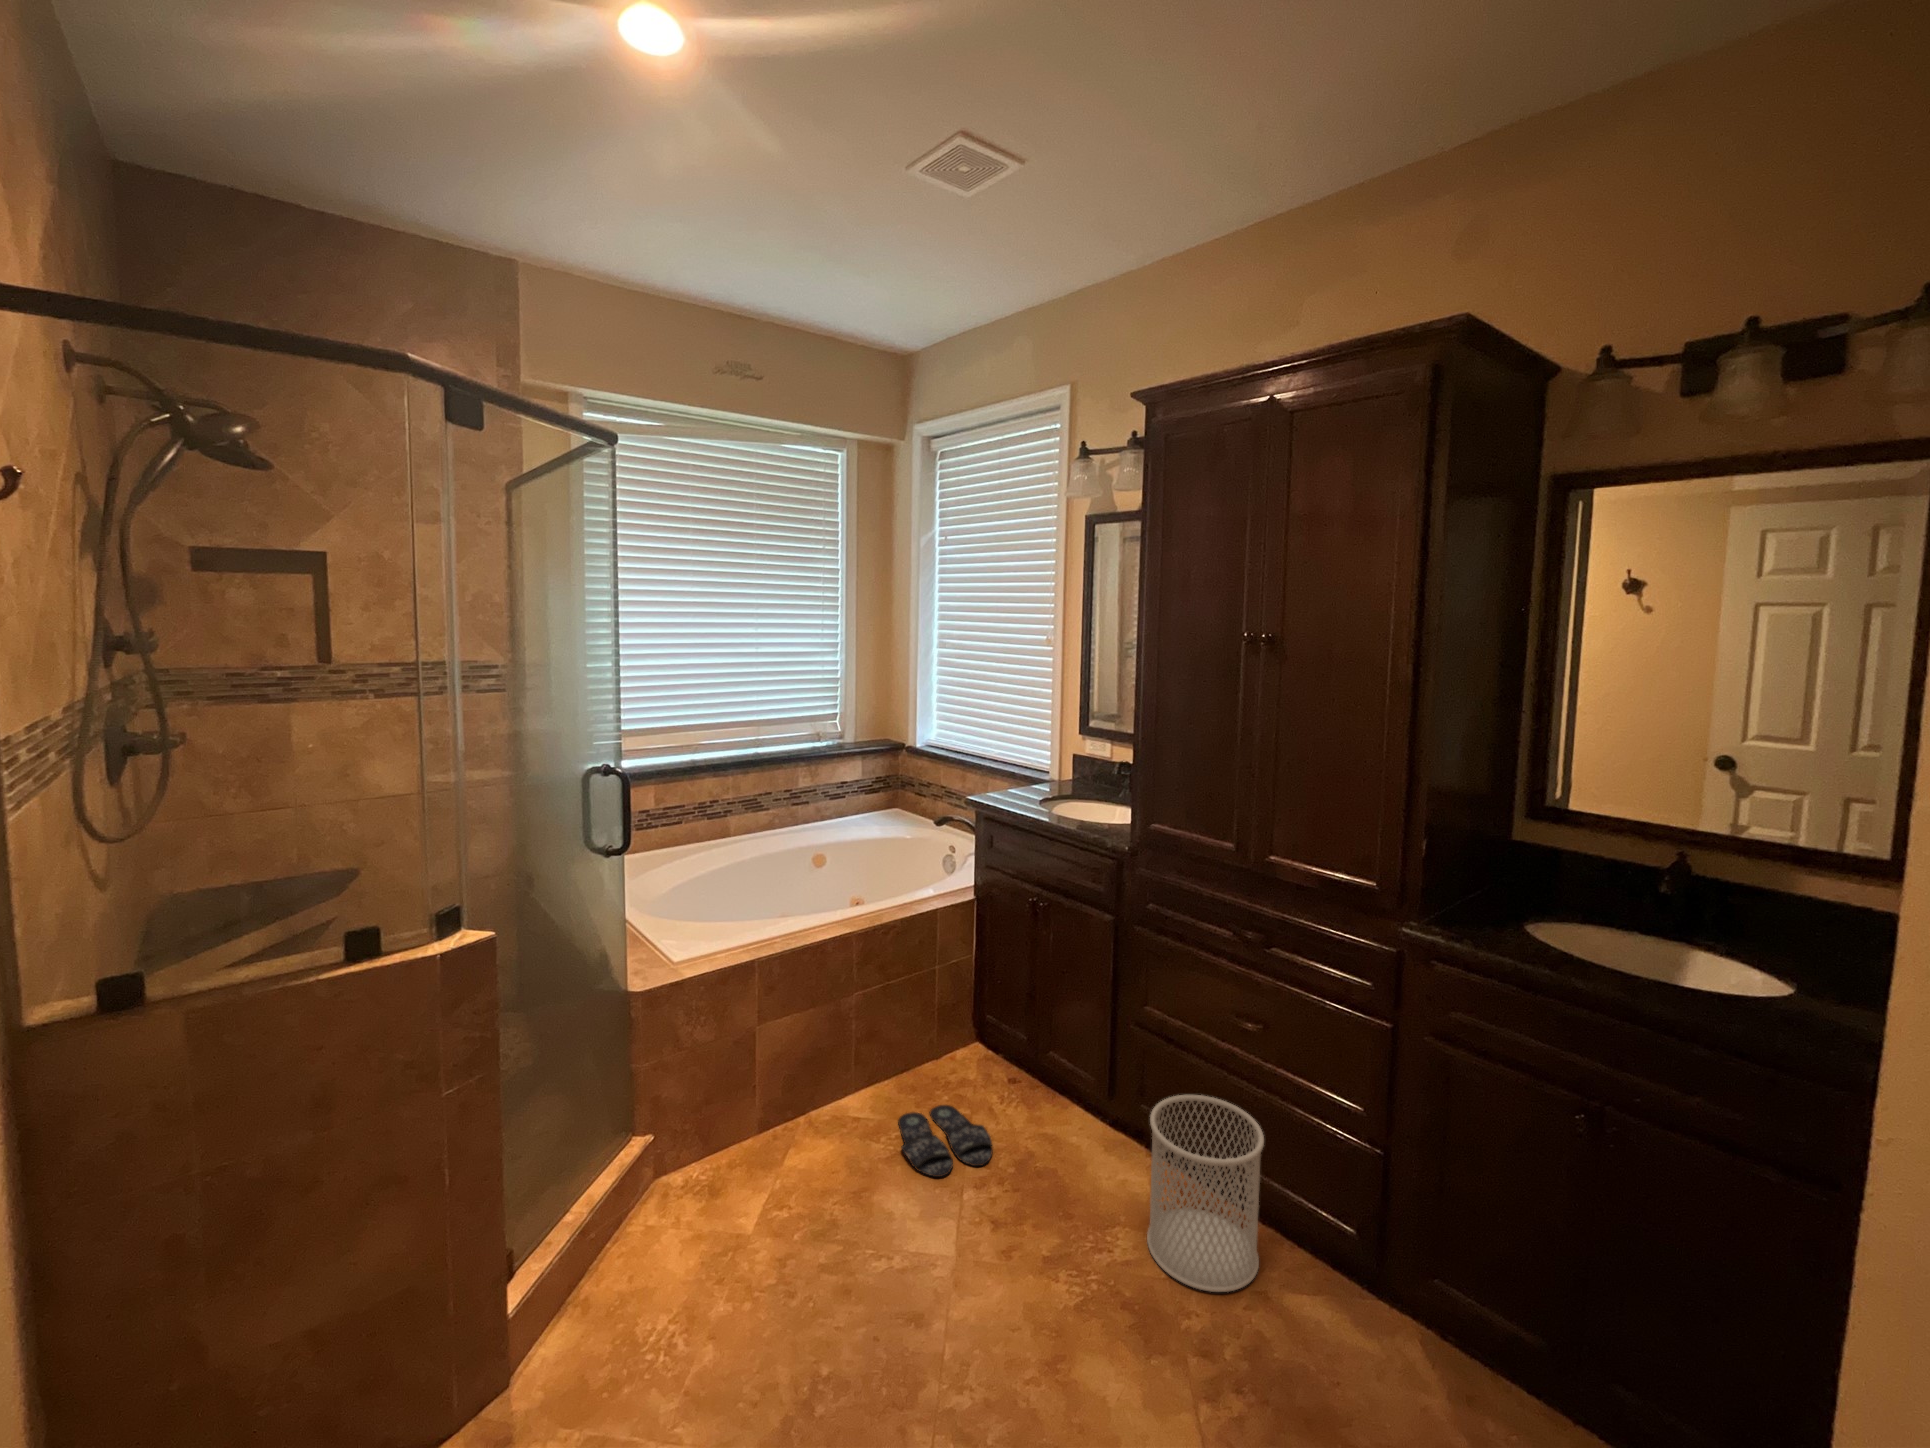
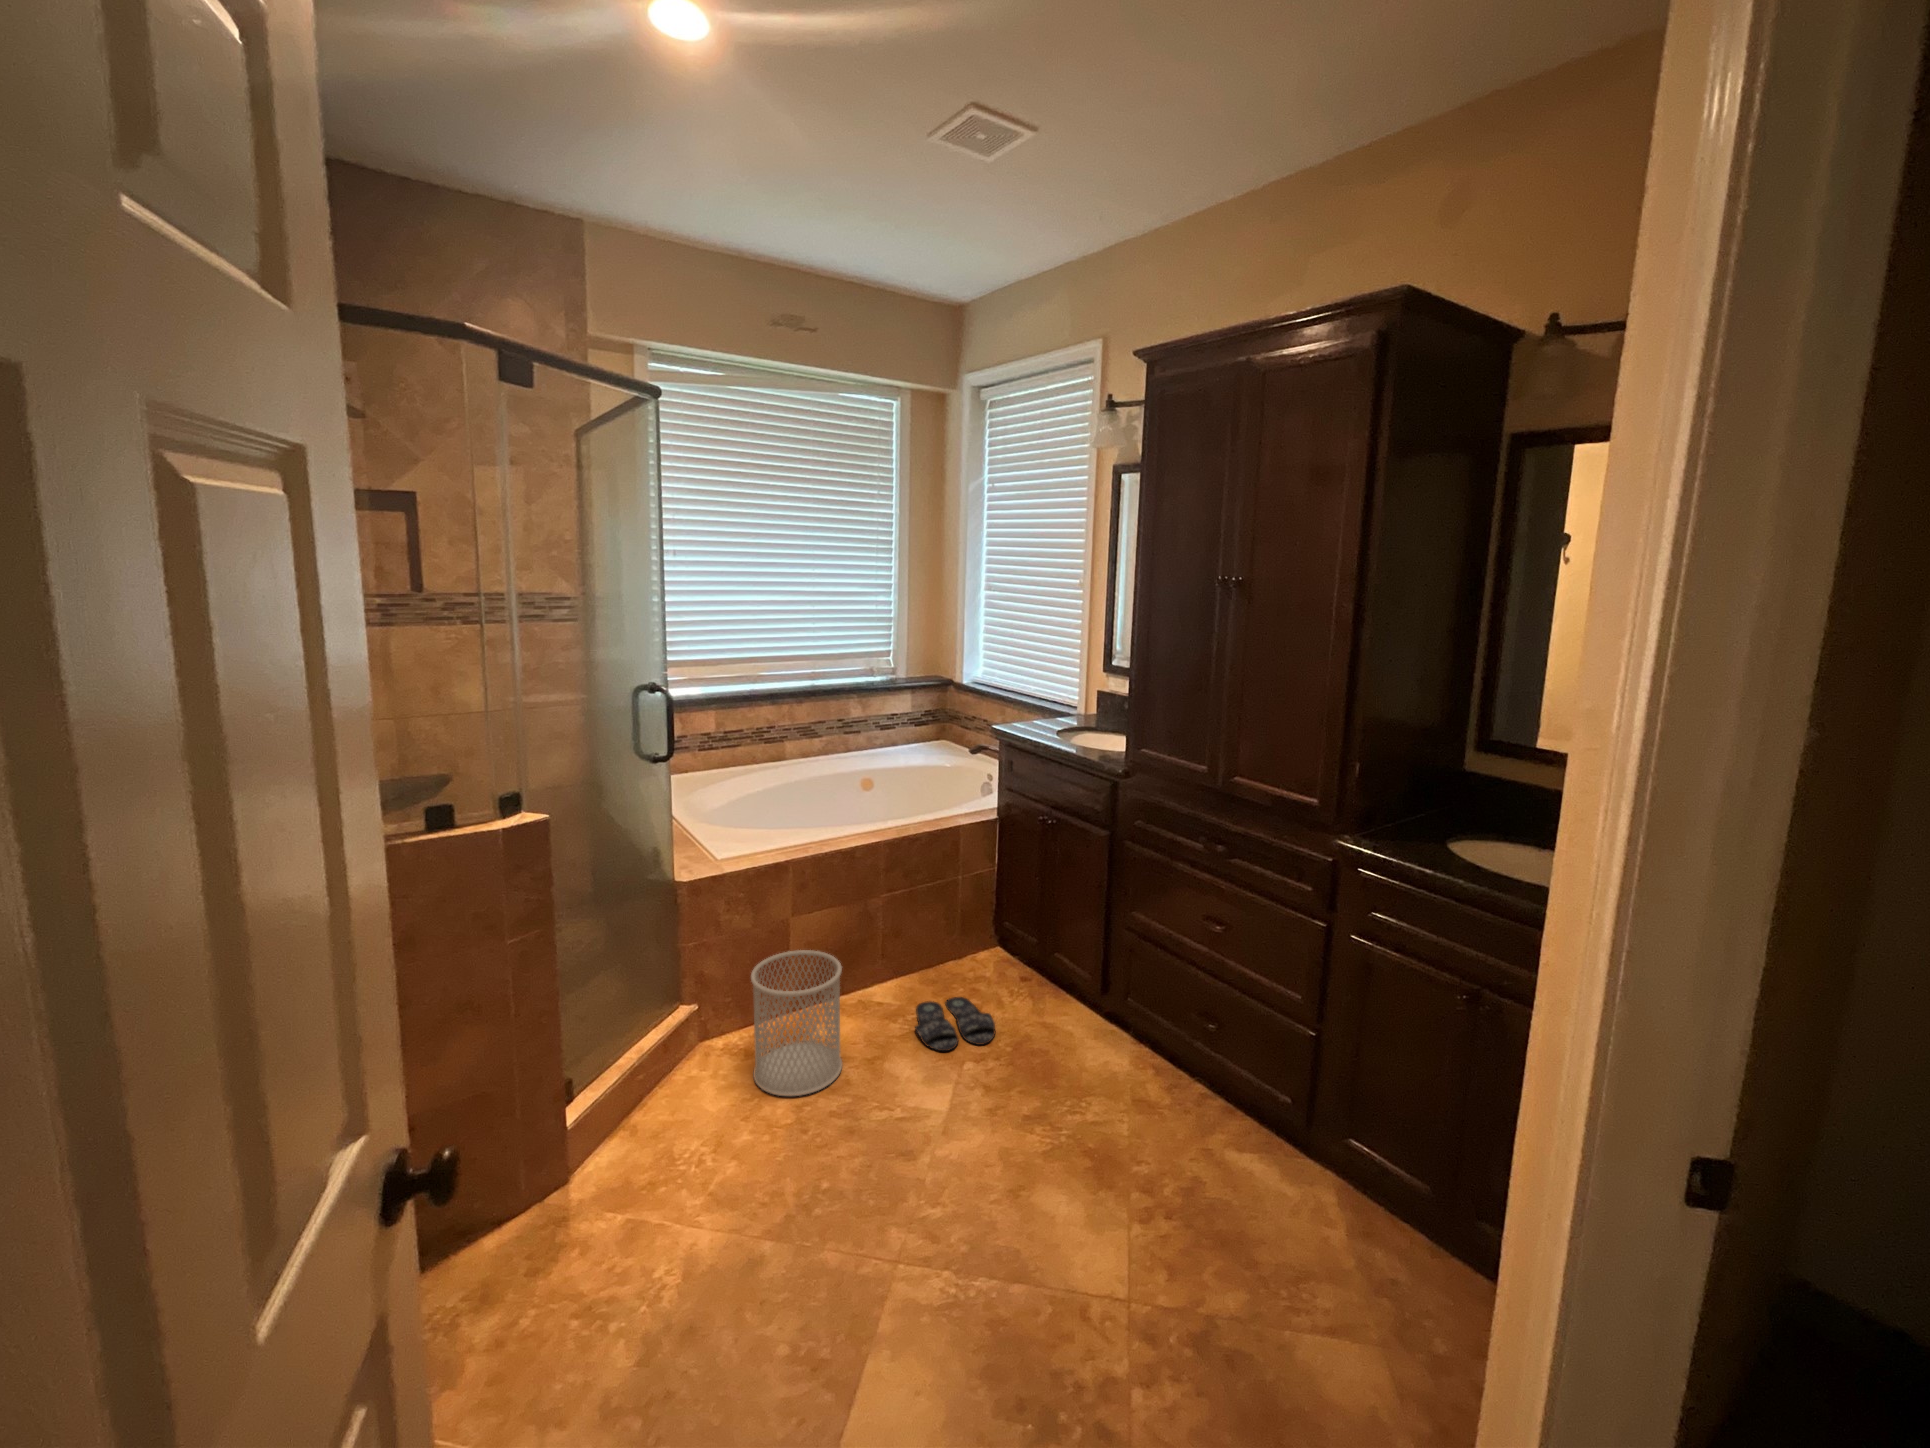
wastebasket: present [1147,1095,1264,1292] -> present [751,950,842,1096]

